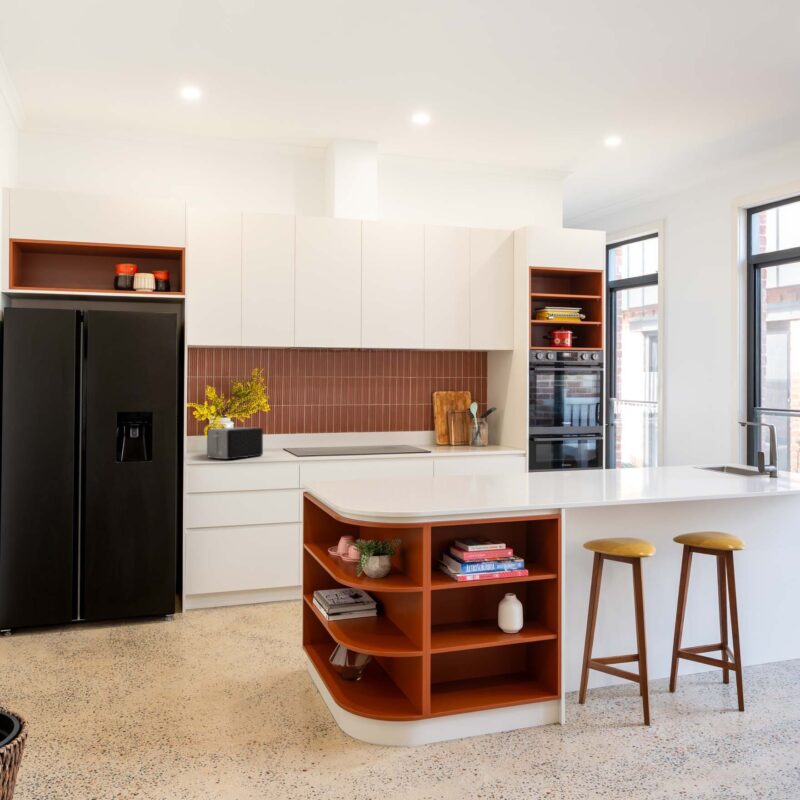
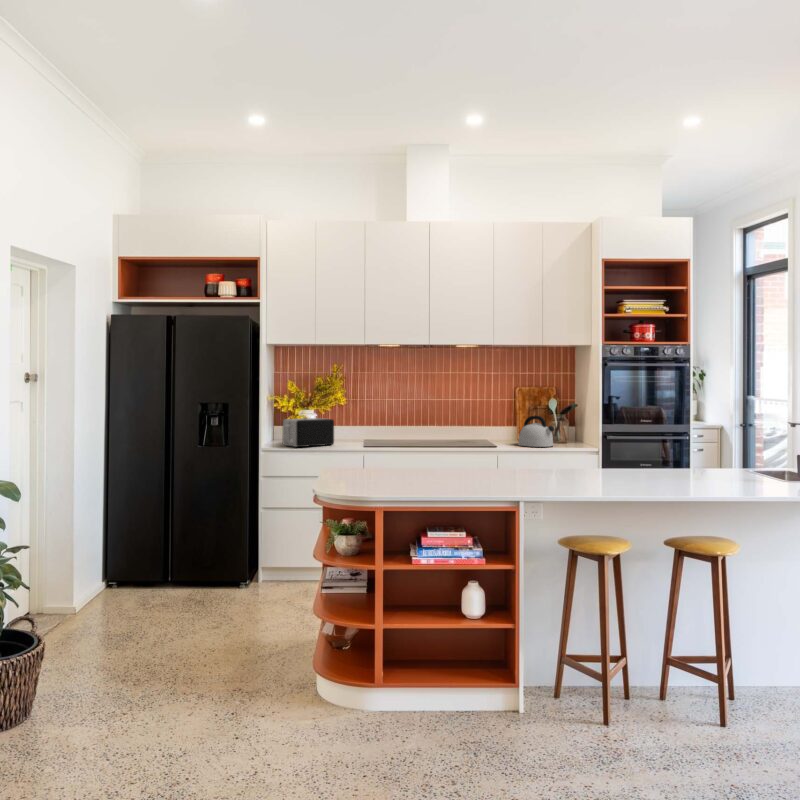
kettle: none [447,420,485,451] -> present [518,416,554,447]

